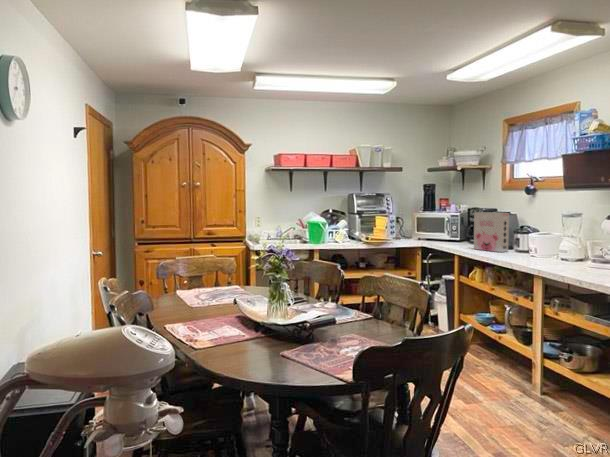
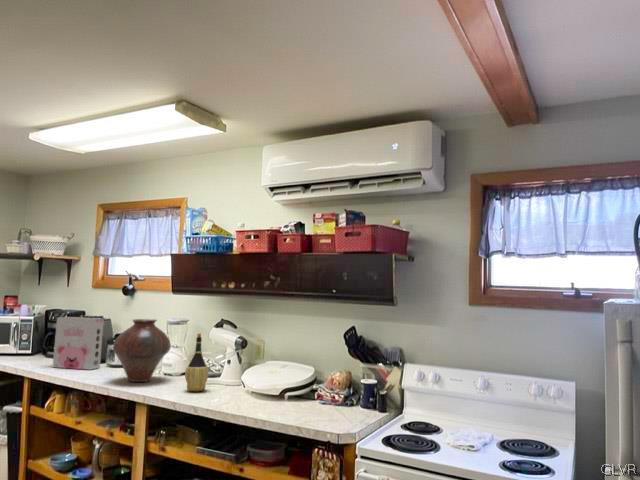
vase: none [514,212,564,262] -> present [113,319,171,382]
wine bottle: none [574,223,596,271] -> present [185,333,209,391]

